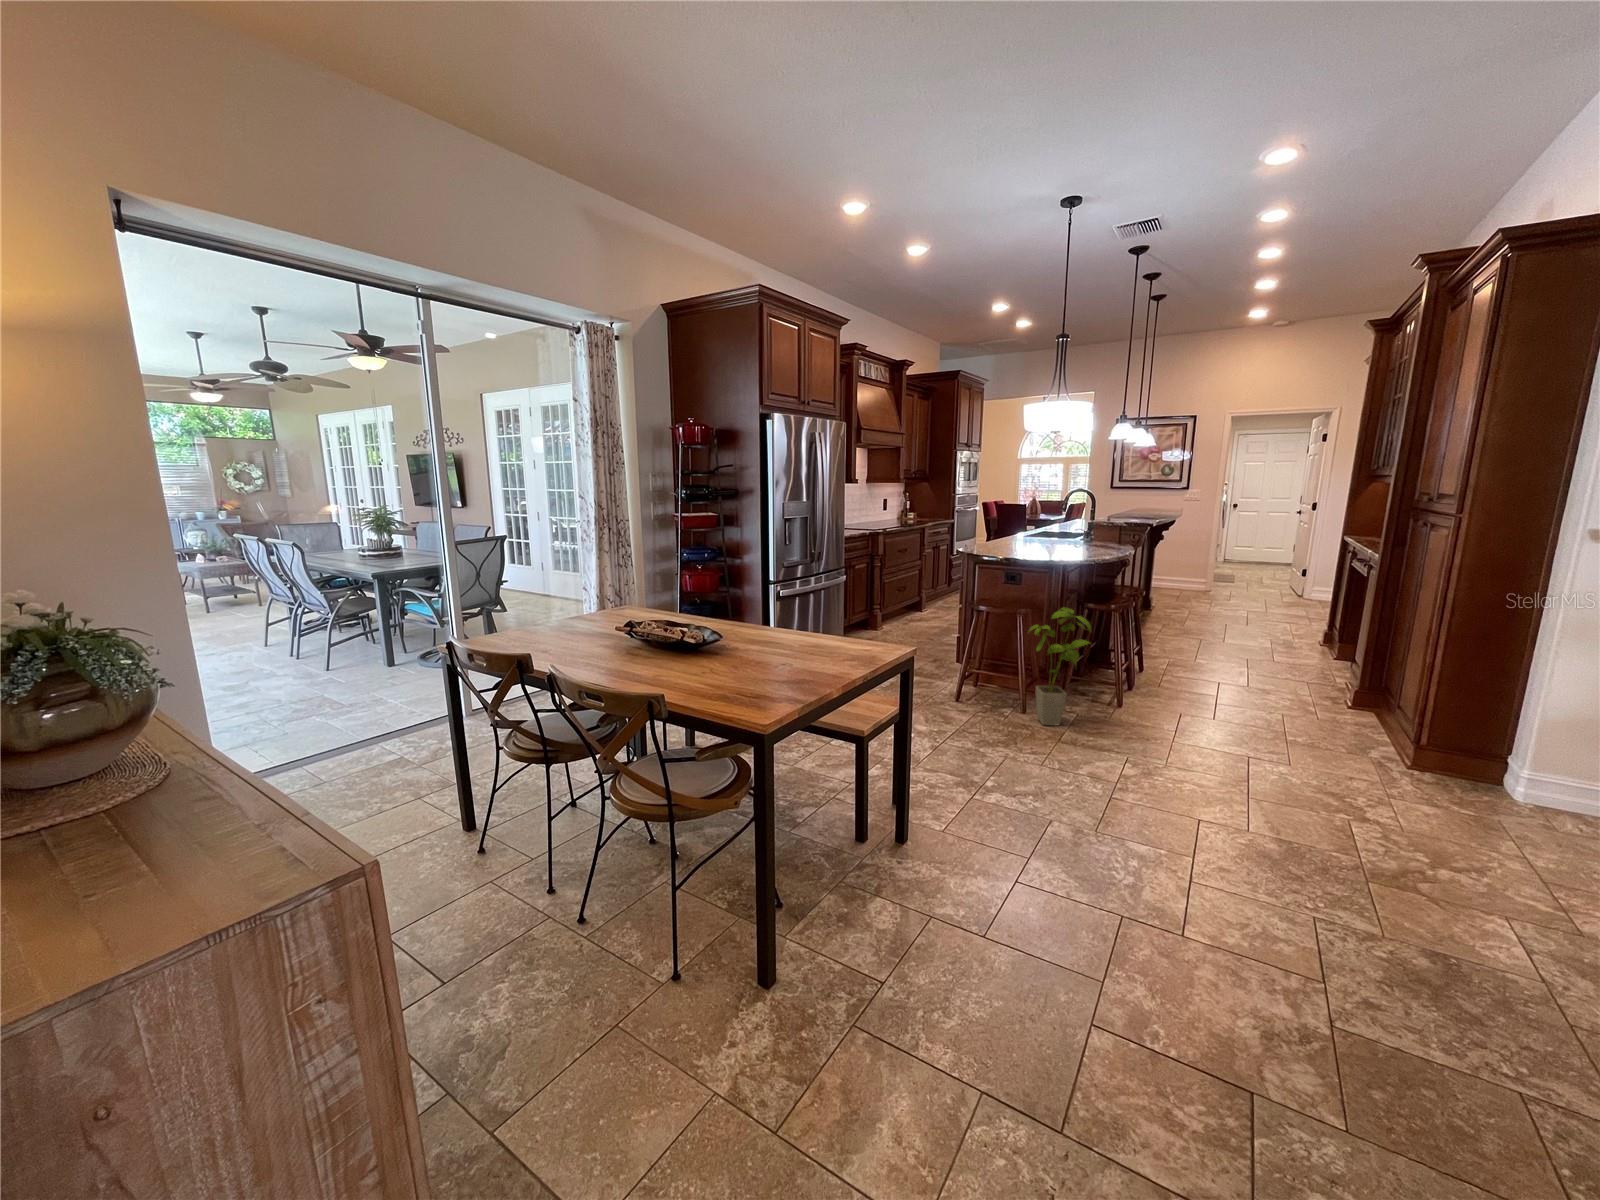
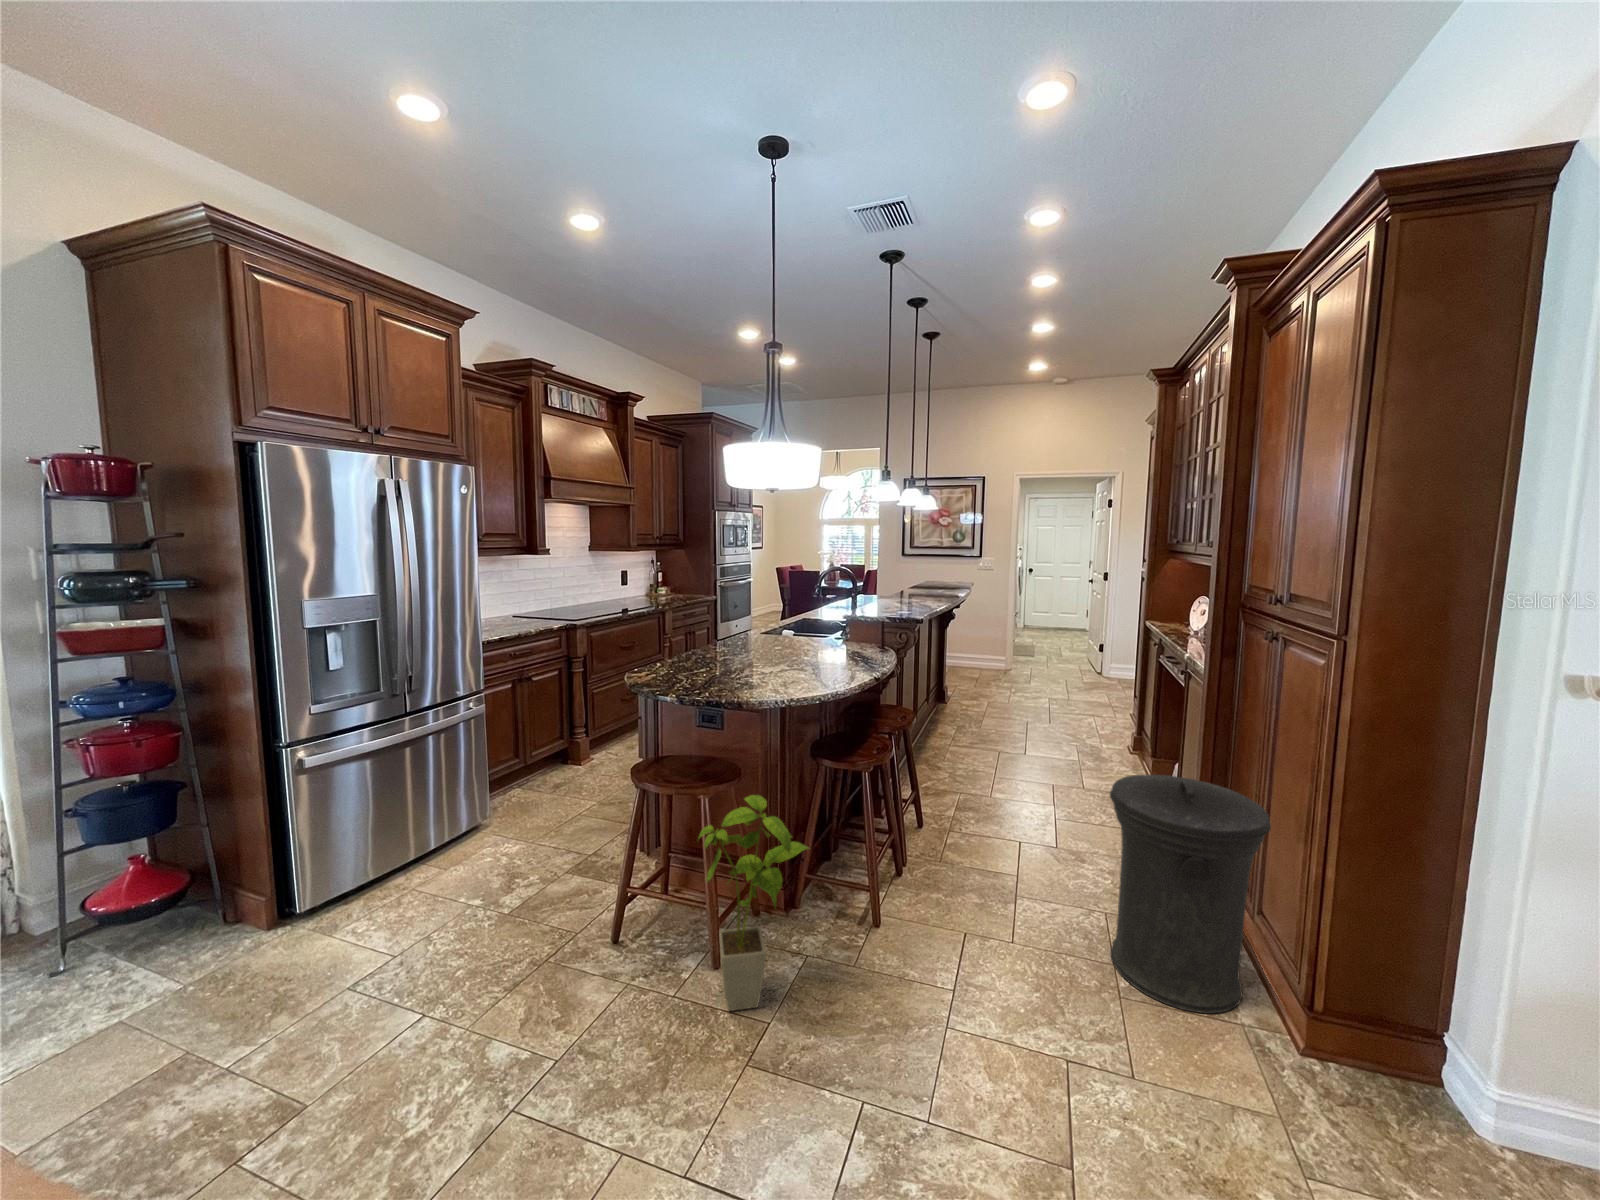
trash can: none [1286,618,1407,752] -> present [1110,775,1271,1013]

